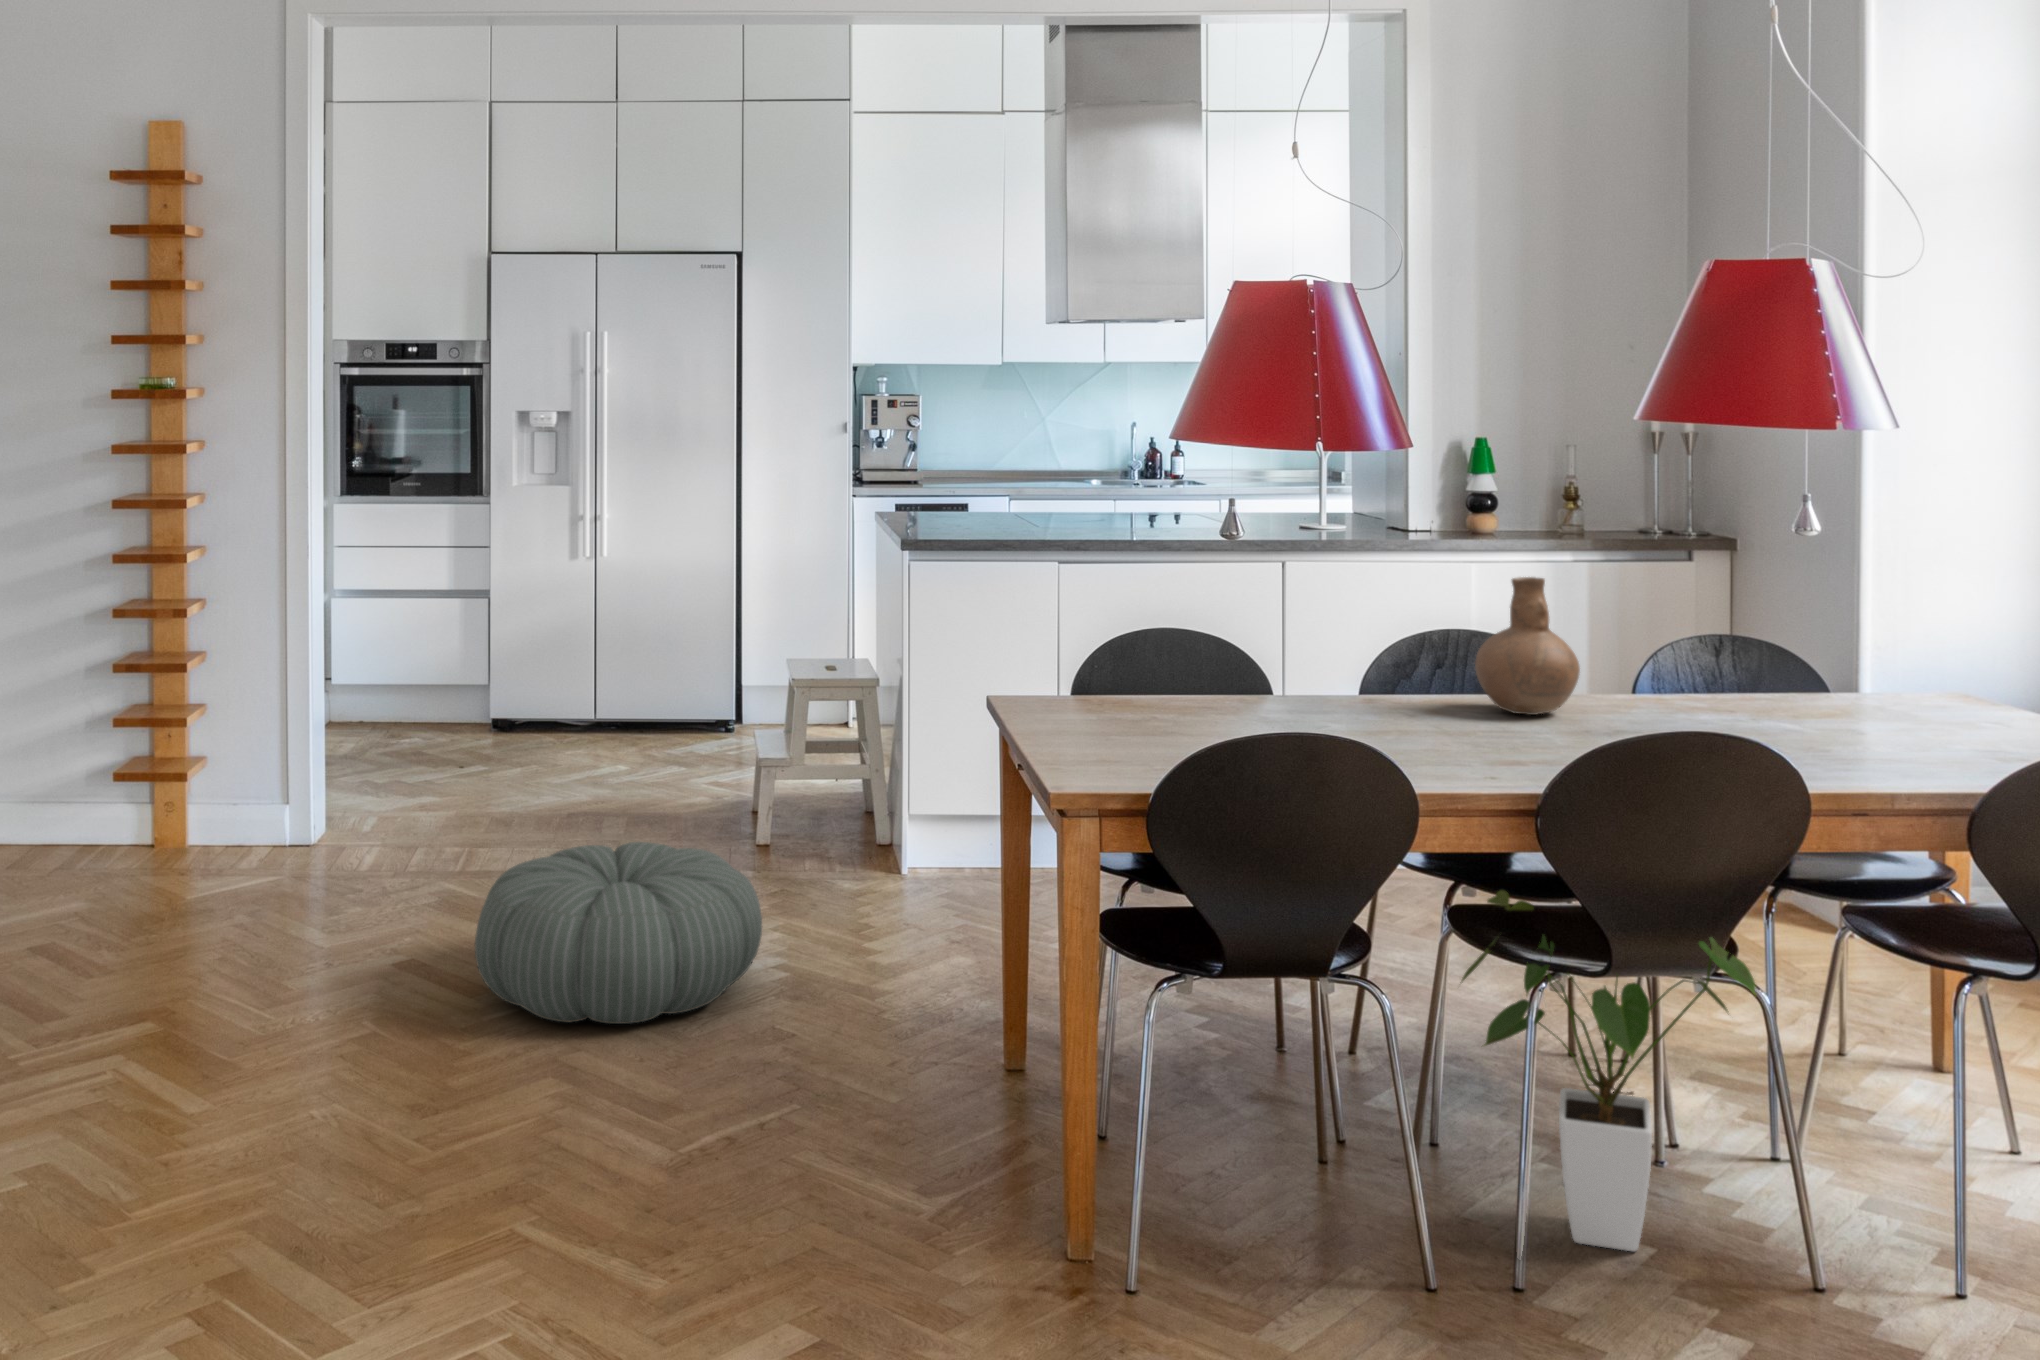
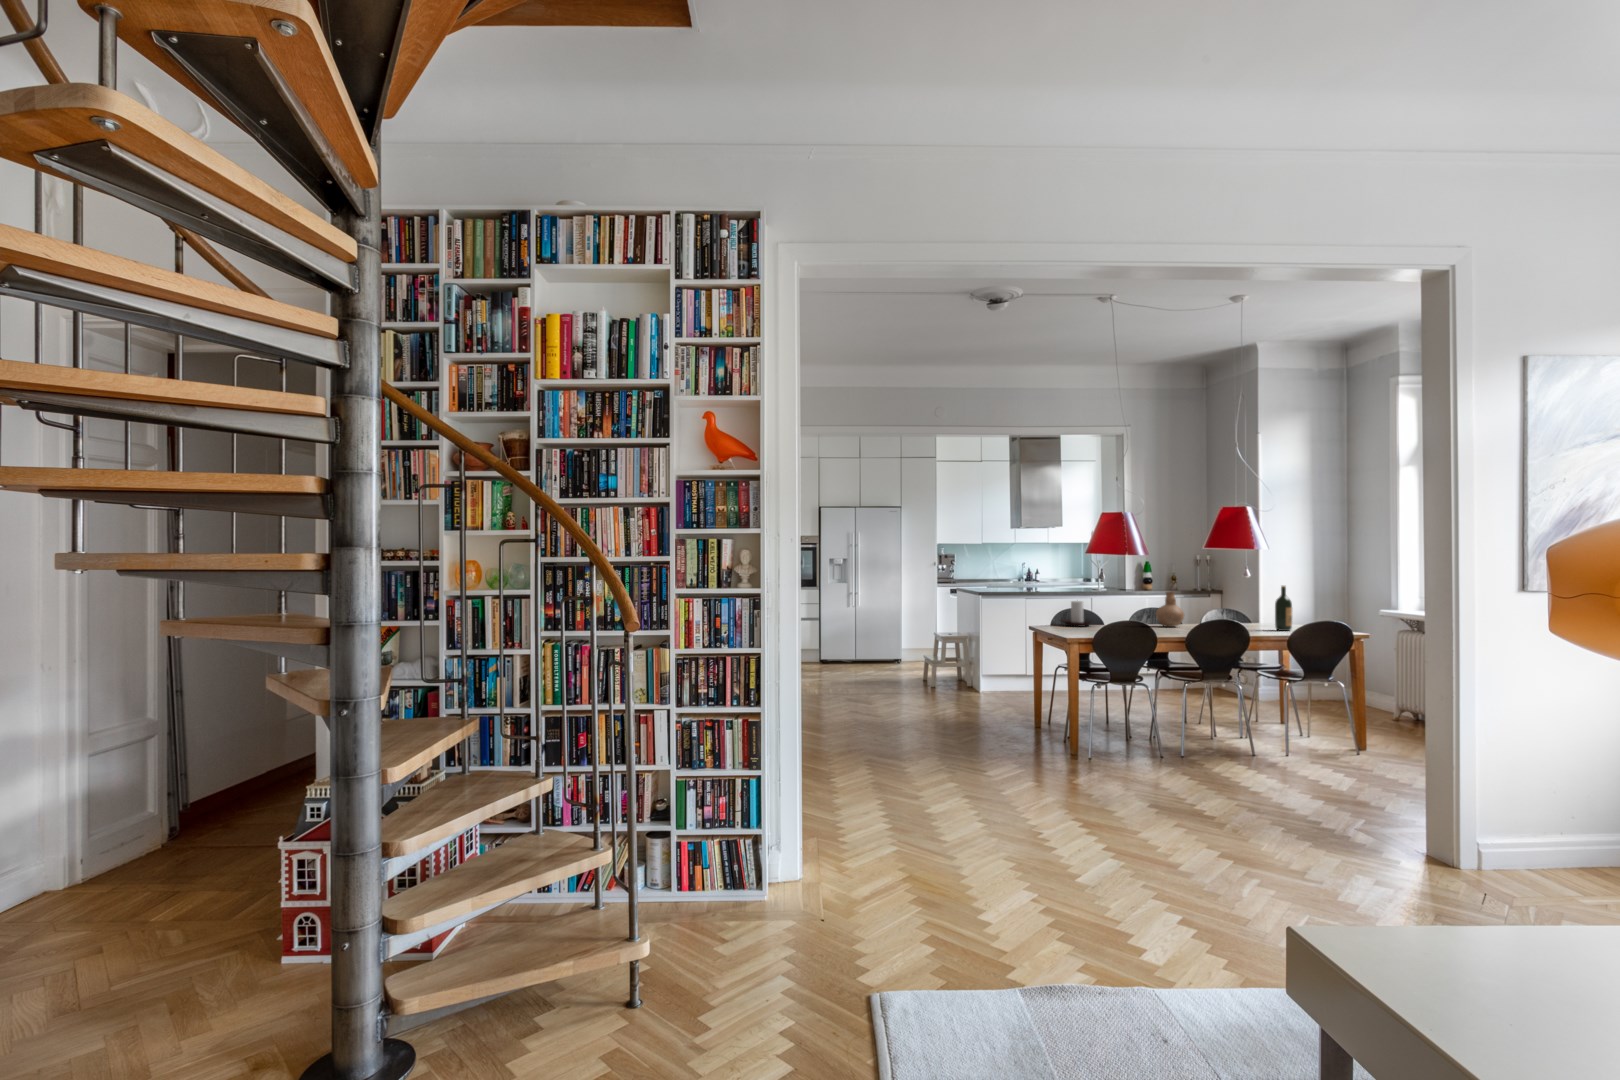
wine bottle: none [1917,567,1984,746] -> present [1275,586,1292,631]
candle holder: none [1118,607,1252,714] -> present [1061,601,1094,627]
pouf: present [475,842,762,1024] -> none [876,671,952,713]
house plant: present [1462,890,1756,1252] -> none [1156,664,1232,746]

